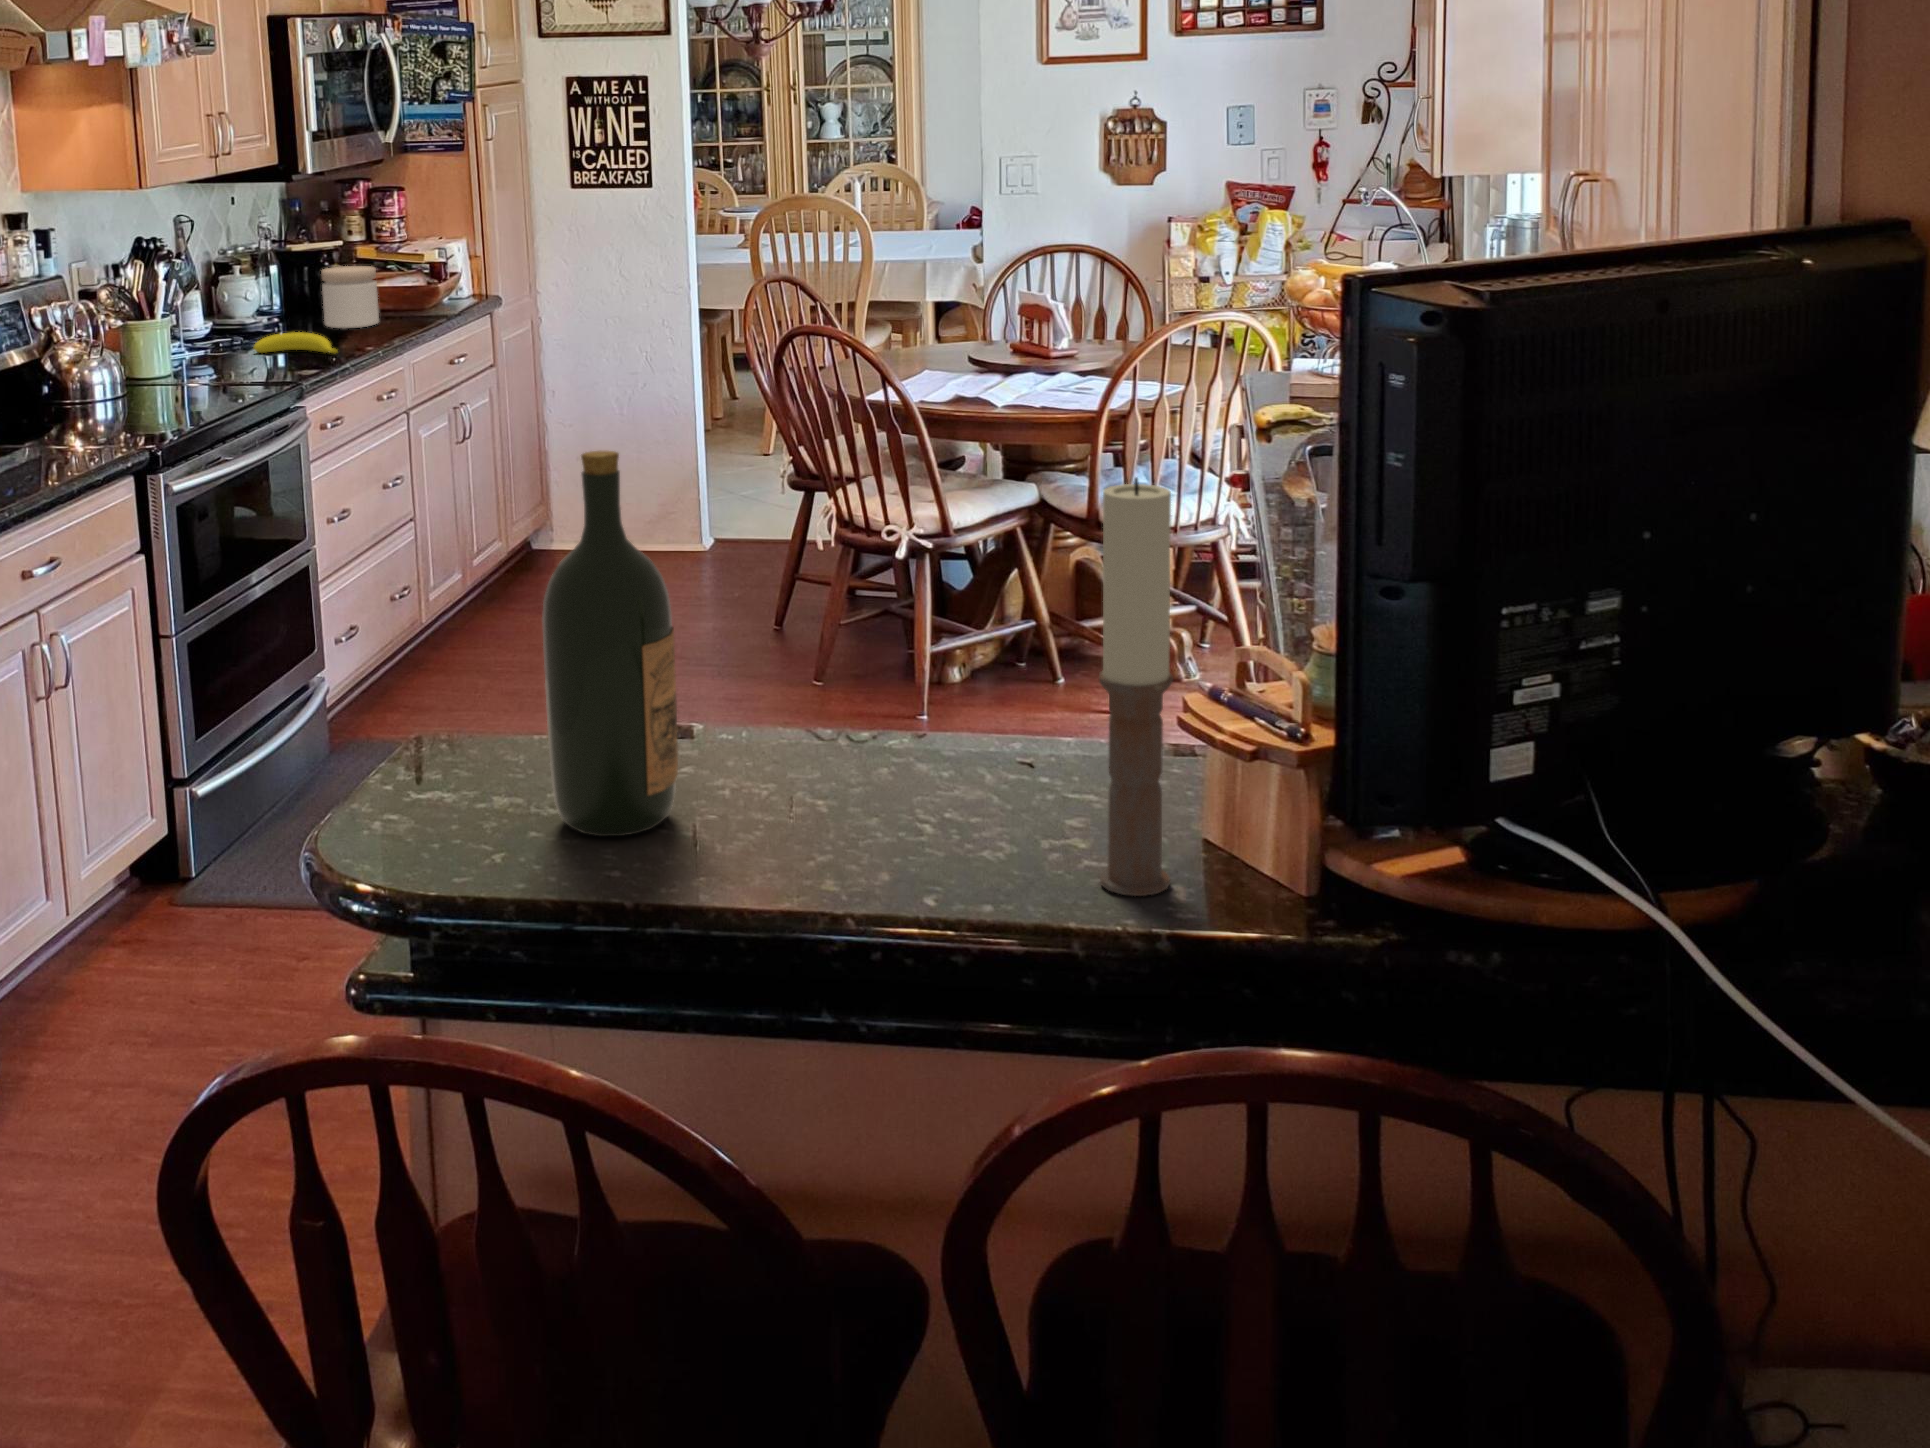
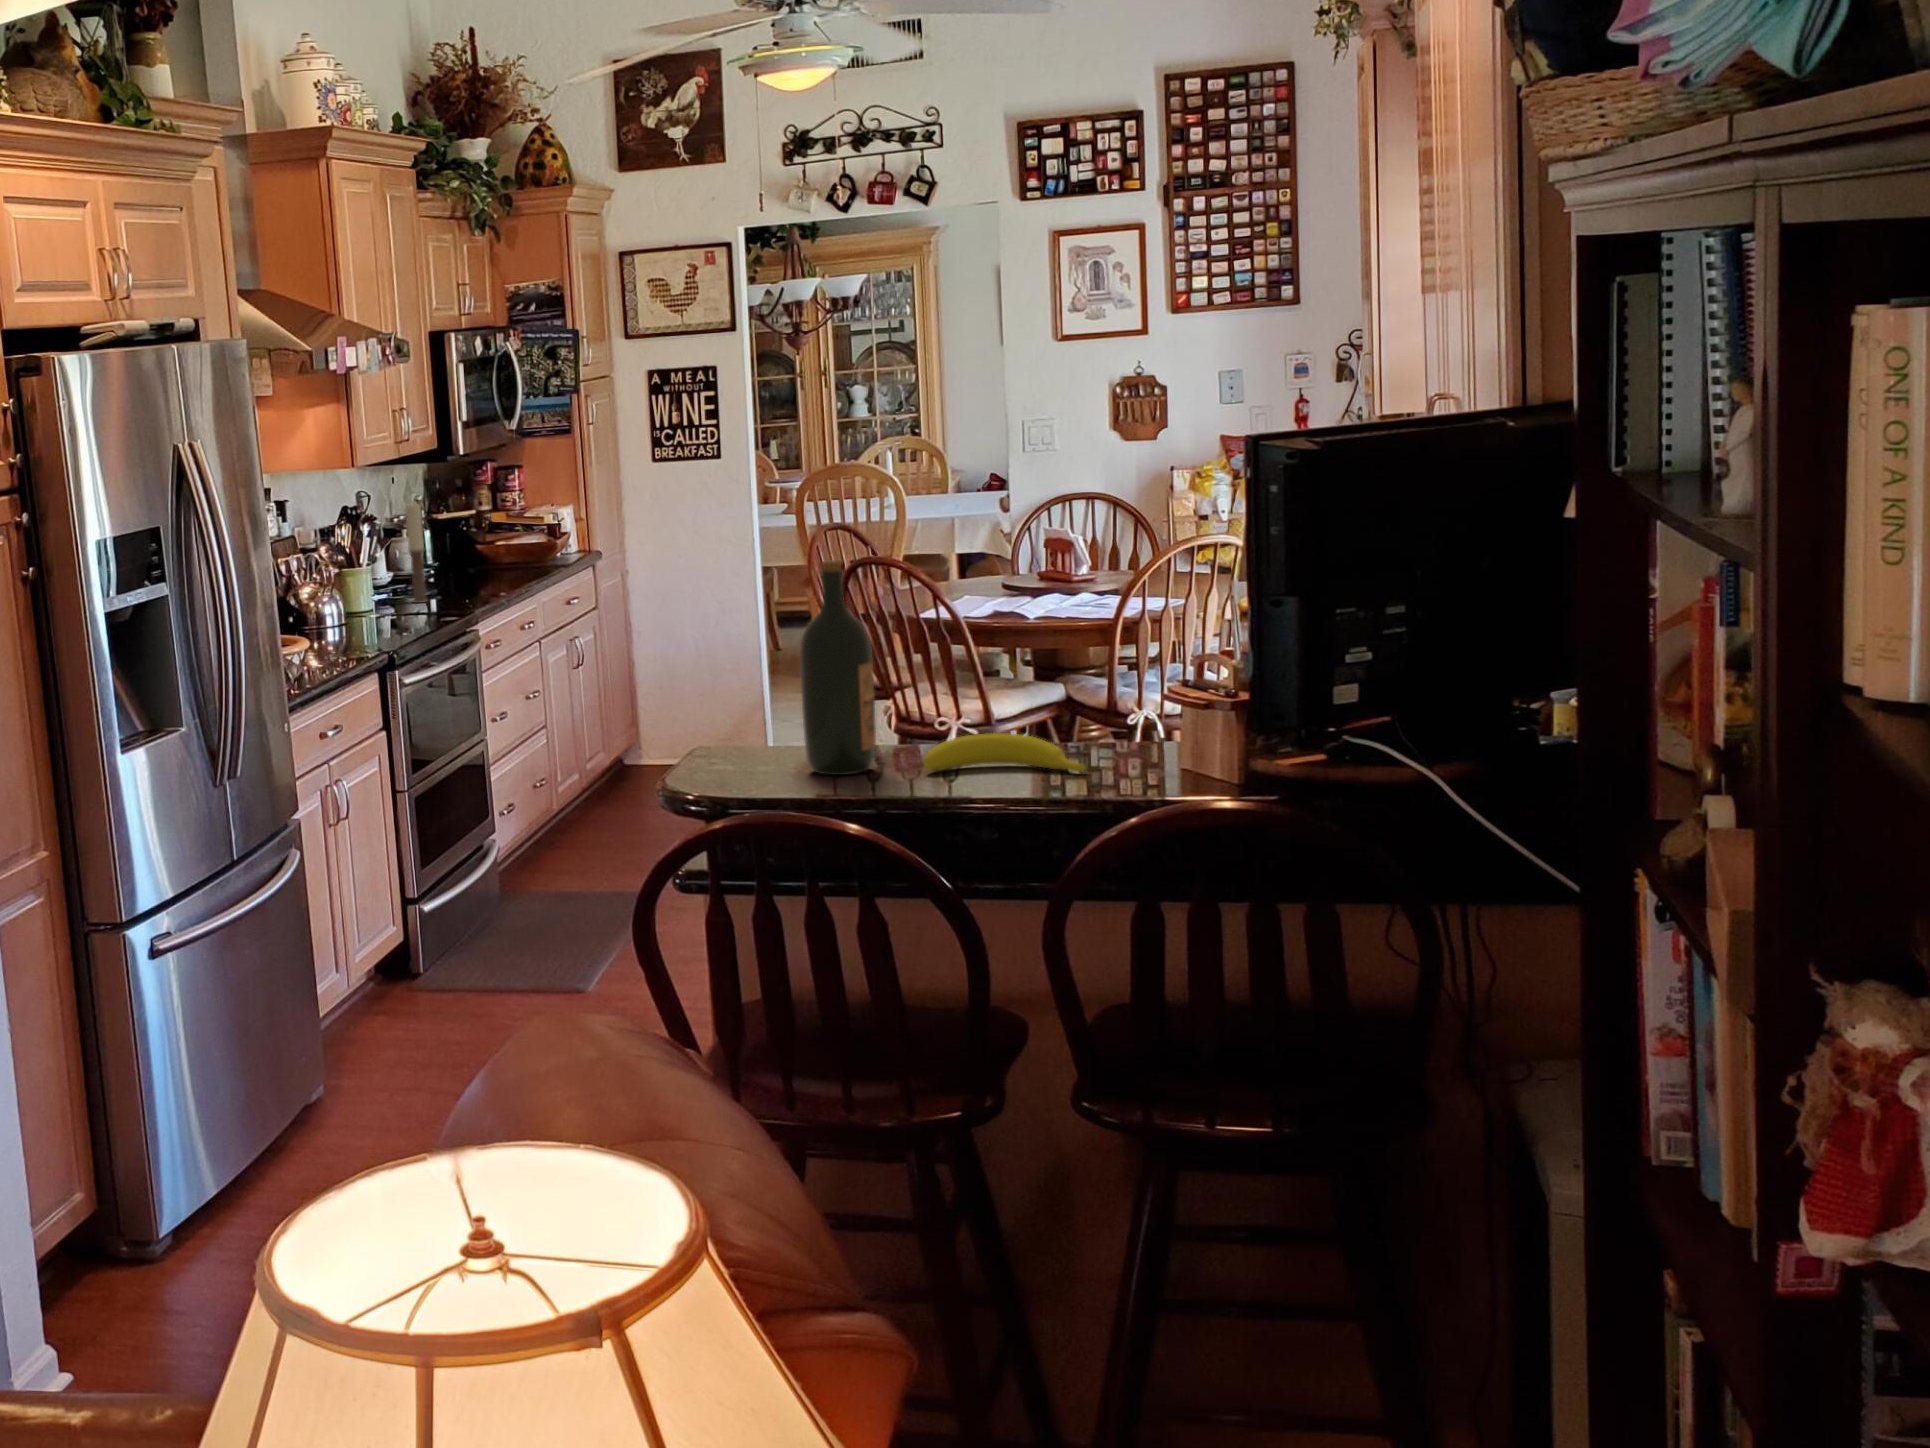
jar: present [321,266,379,329] -> none [469,527,515,578]
fruit: present [254,332,337,353] -> present [924,733,1086,771]
candle: present [1099,478,1173,896] -> present [405,504,427,603]

